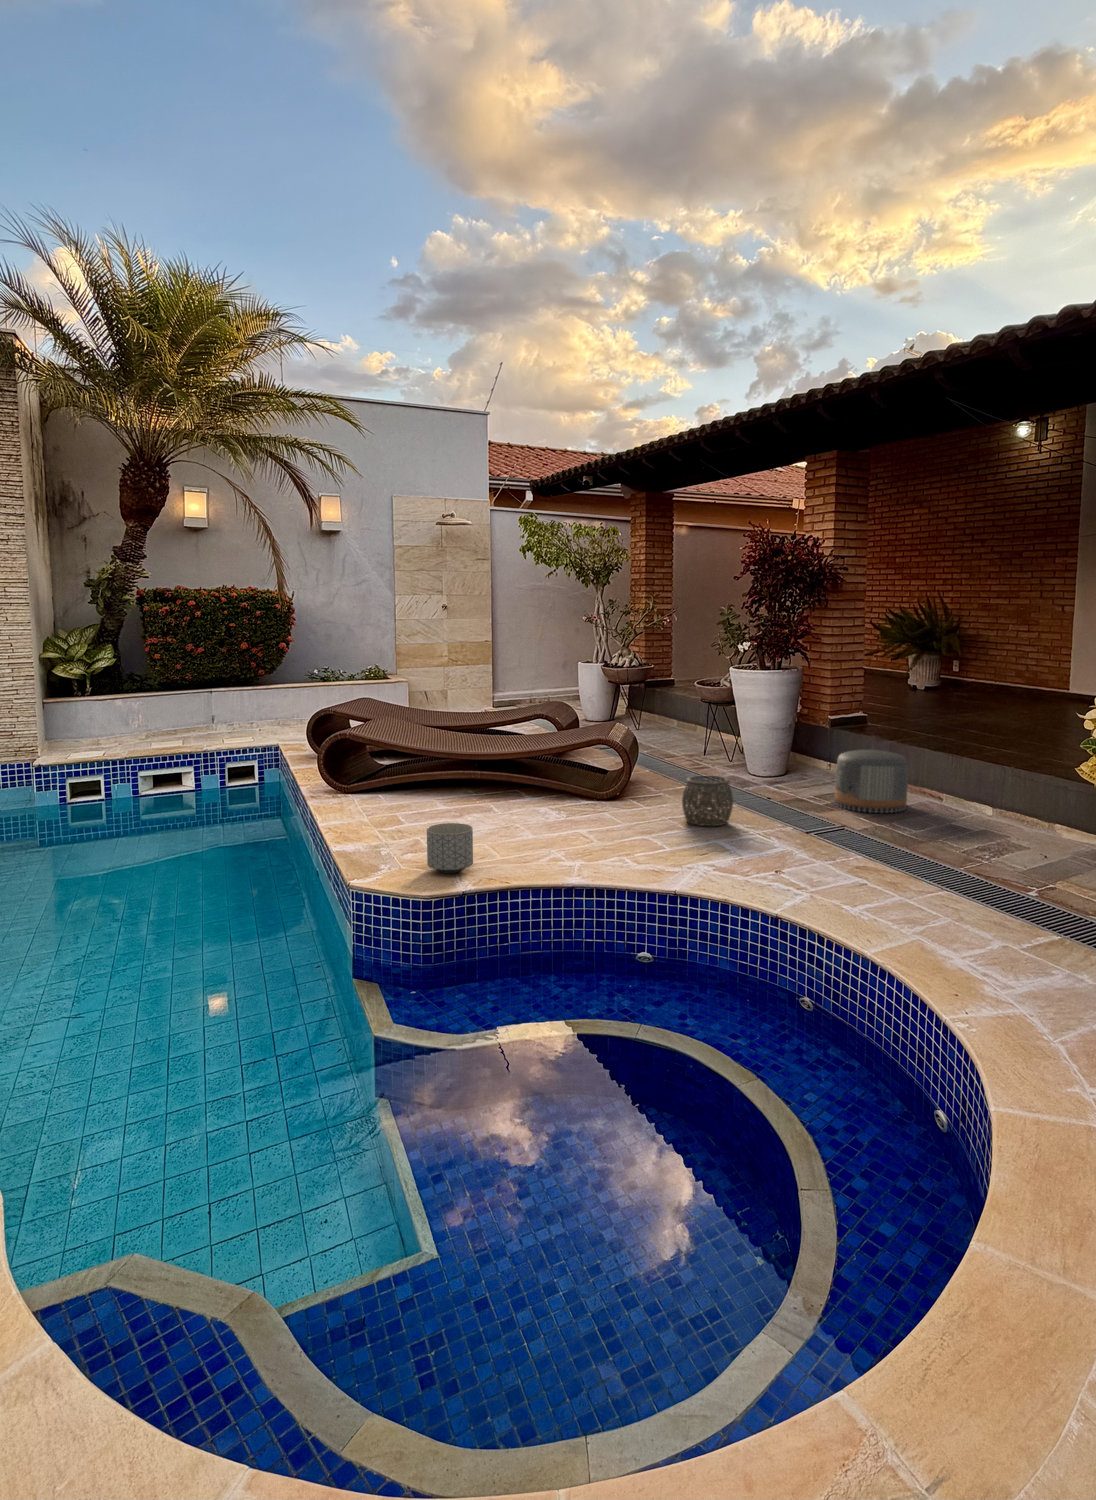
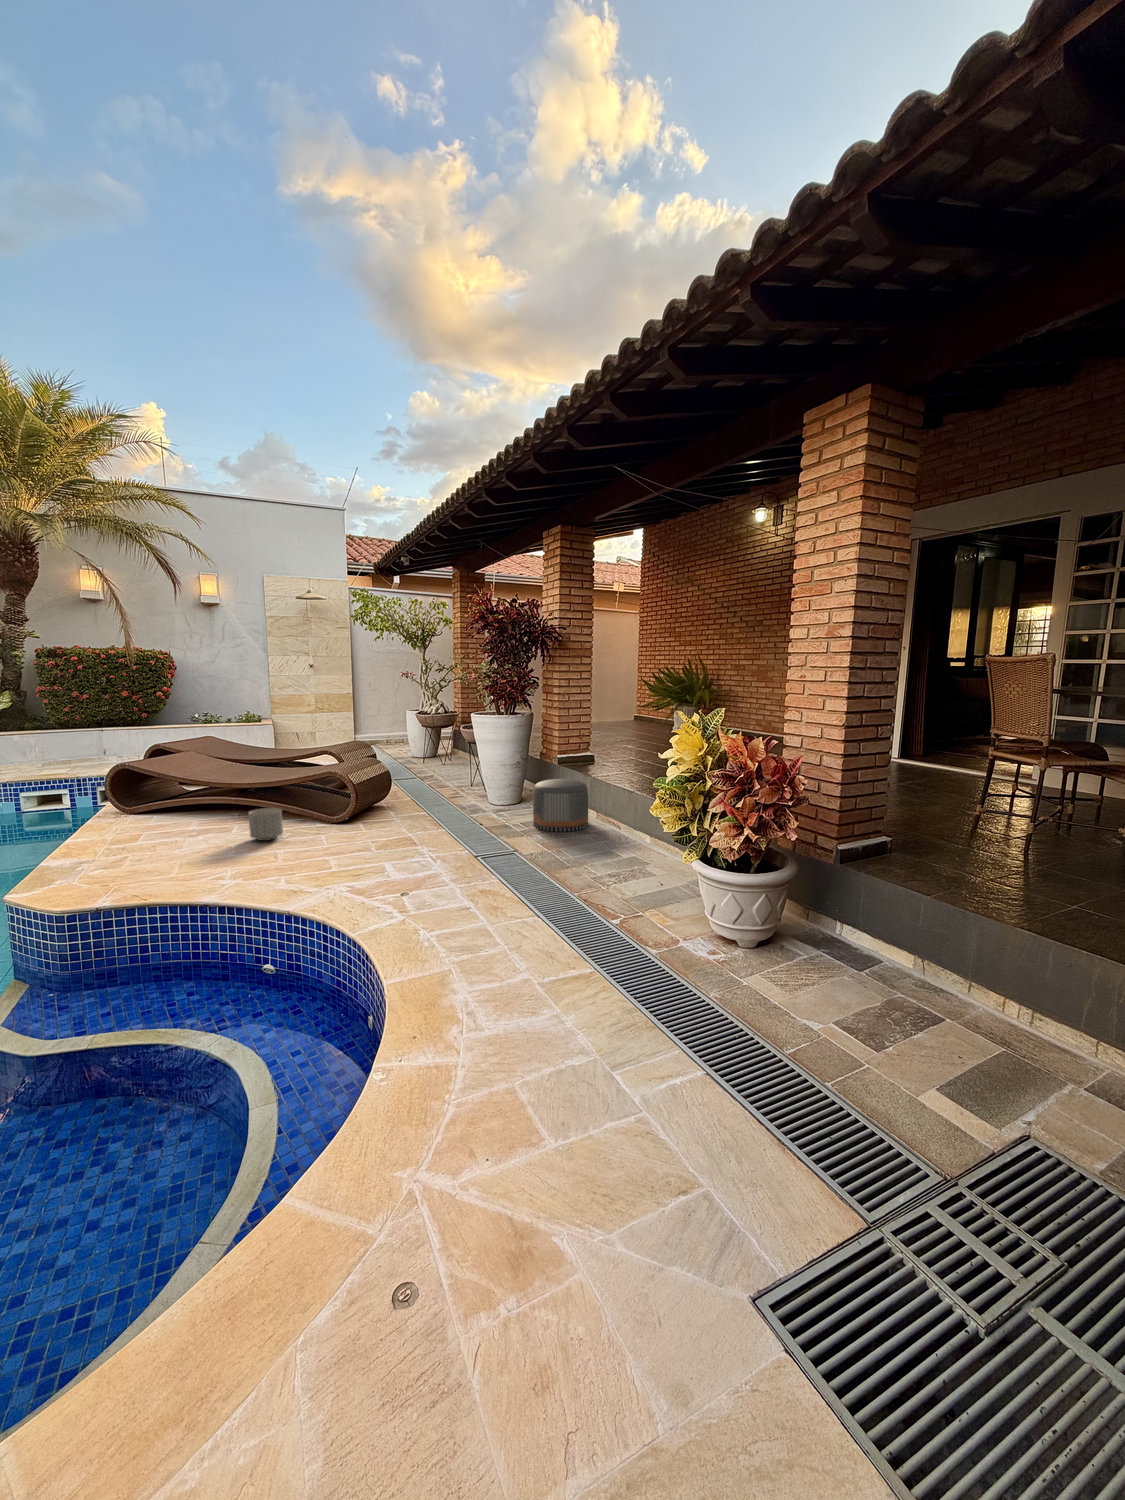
woven basket: present [682,776,733,827] -> none [381,803,425,846]
planter: present [427,823,473,873] -> present [249,808,283,841]

